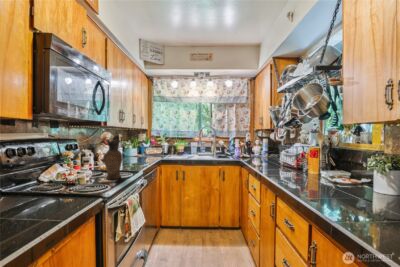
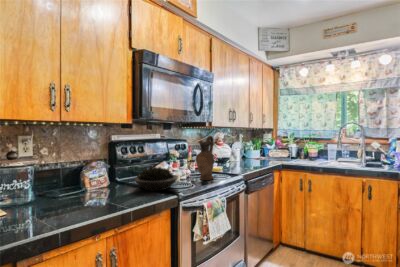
succulent plant: none [36,168,95,198] -> present [135,166,177,191]

